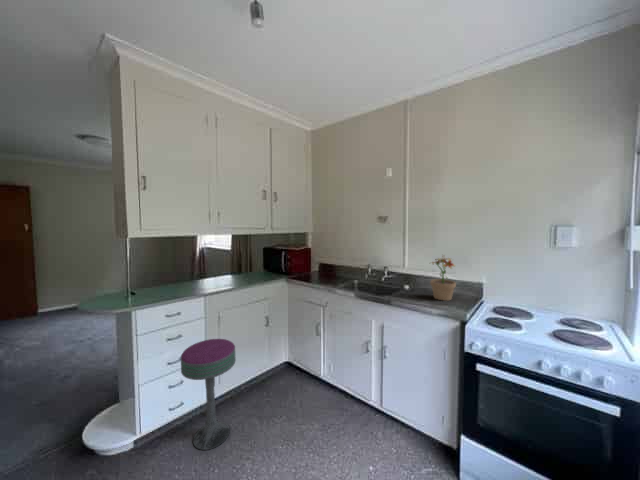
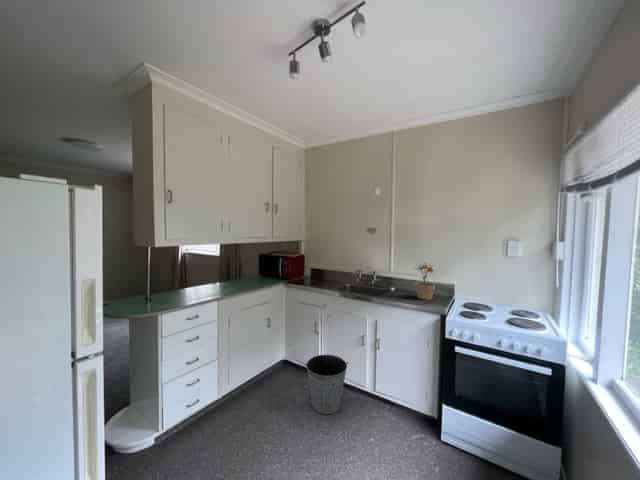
bar stool: present [181,339,236,450] -> none [203,339,251,439]
bucket: none [299,359,349,429] -> present [305,355,348,414]

